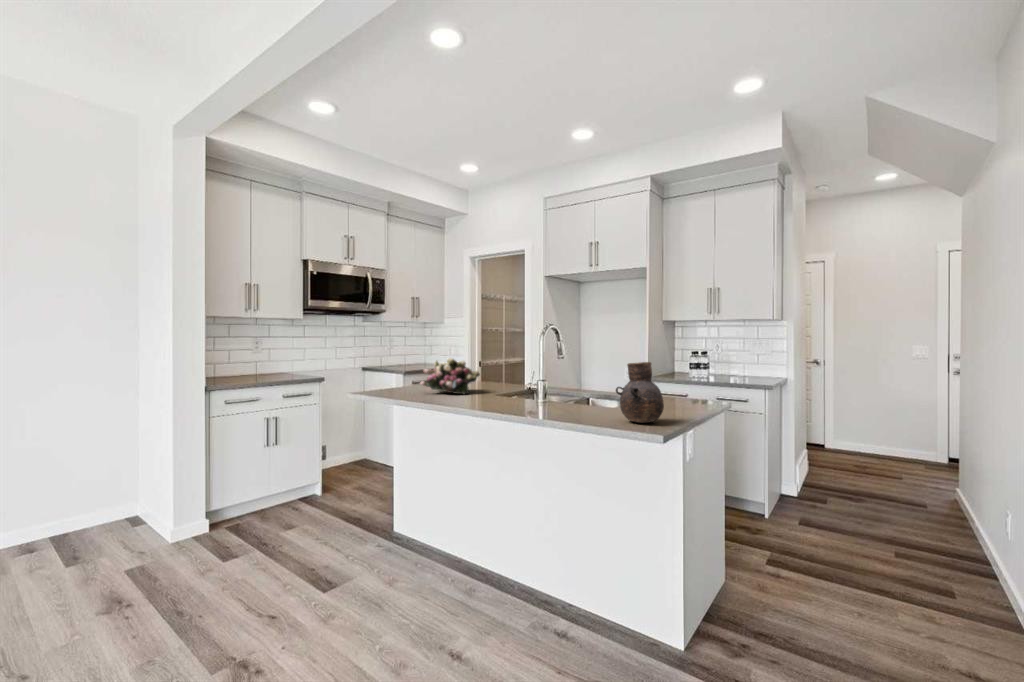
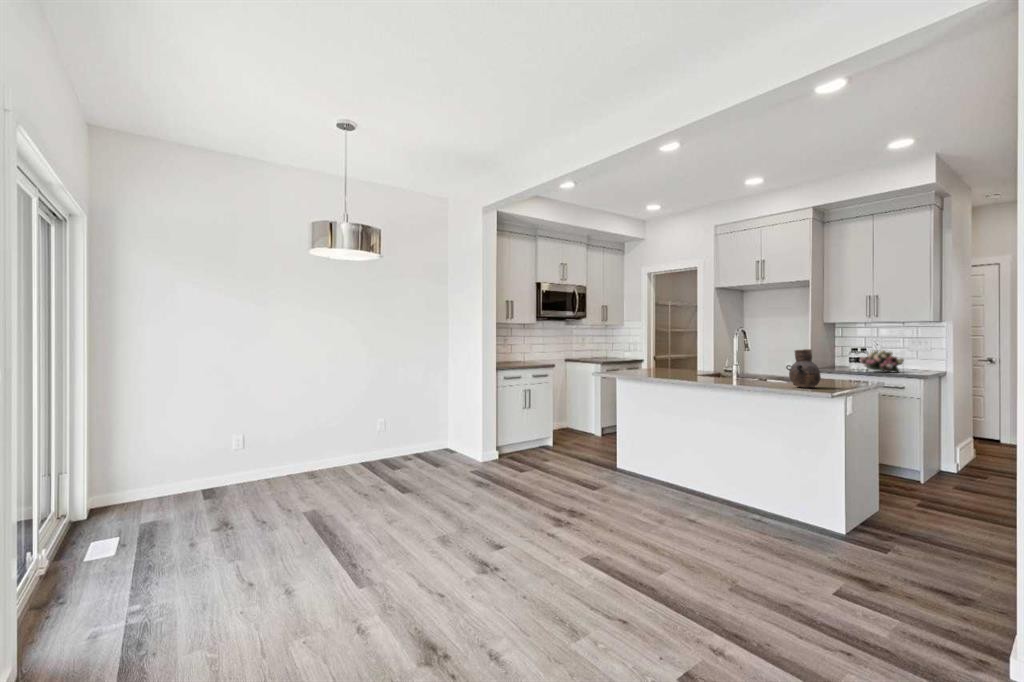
flower arrangement: present [420,358,480,394] -> present [860,350,904,373]

